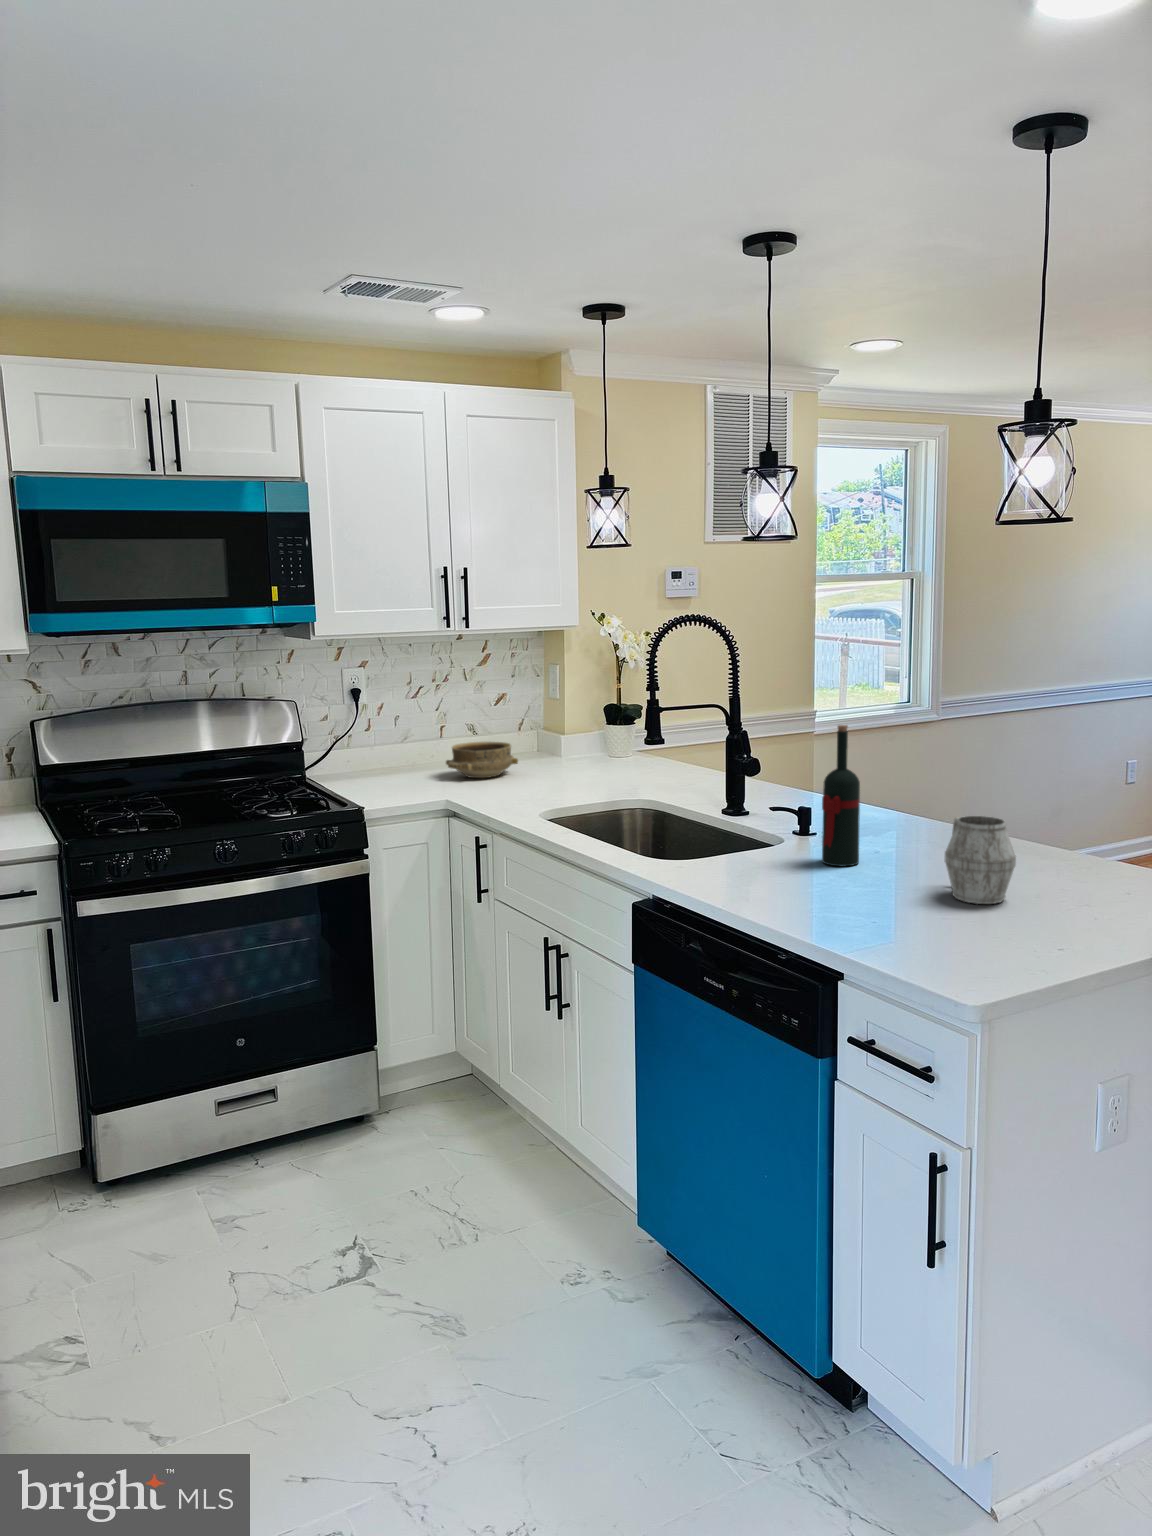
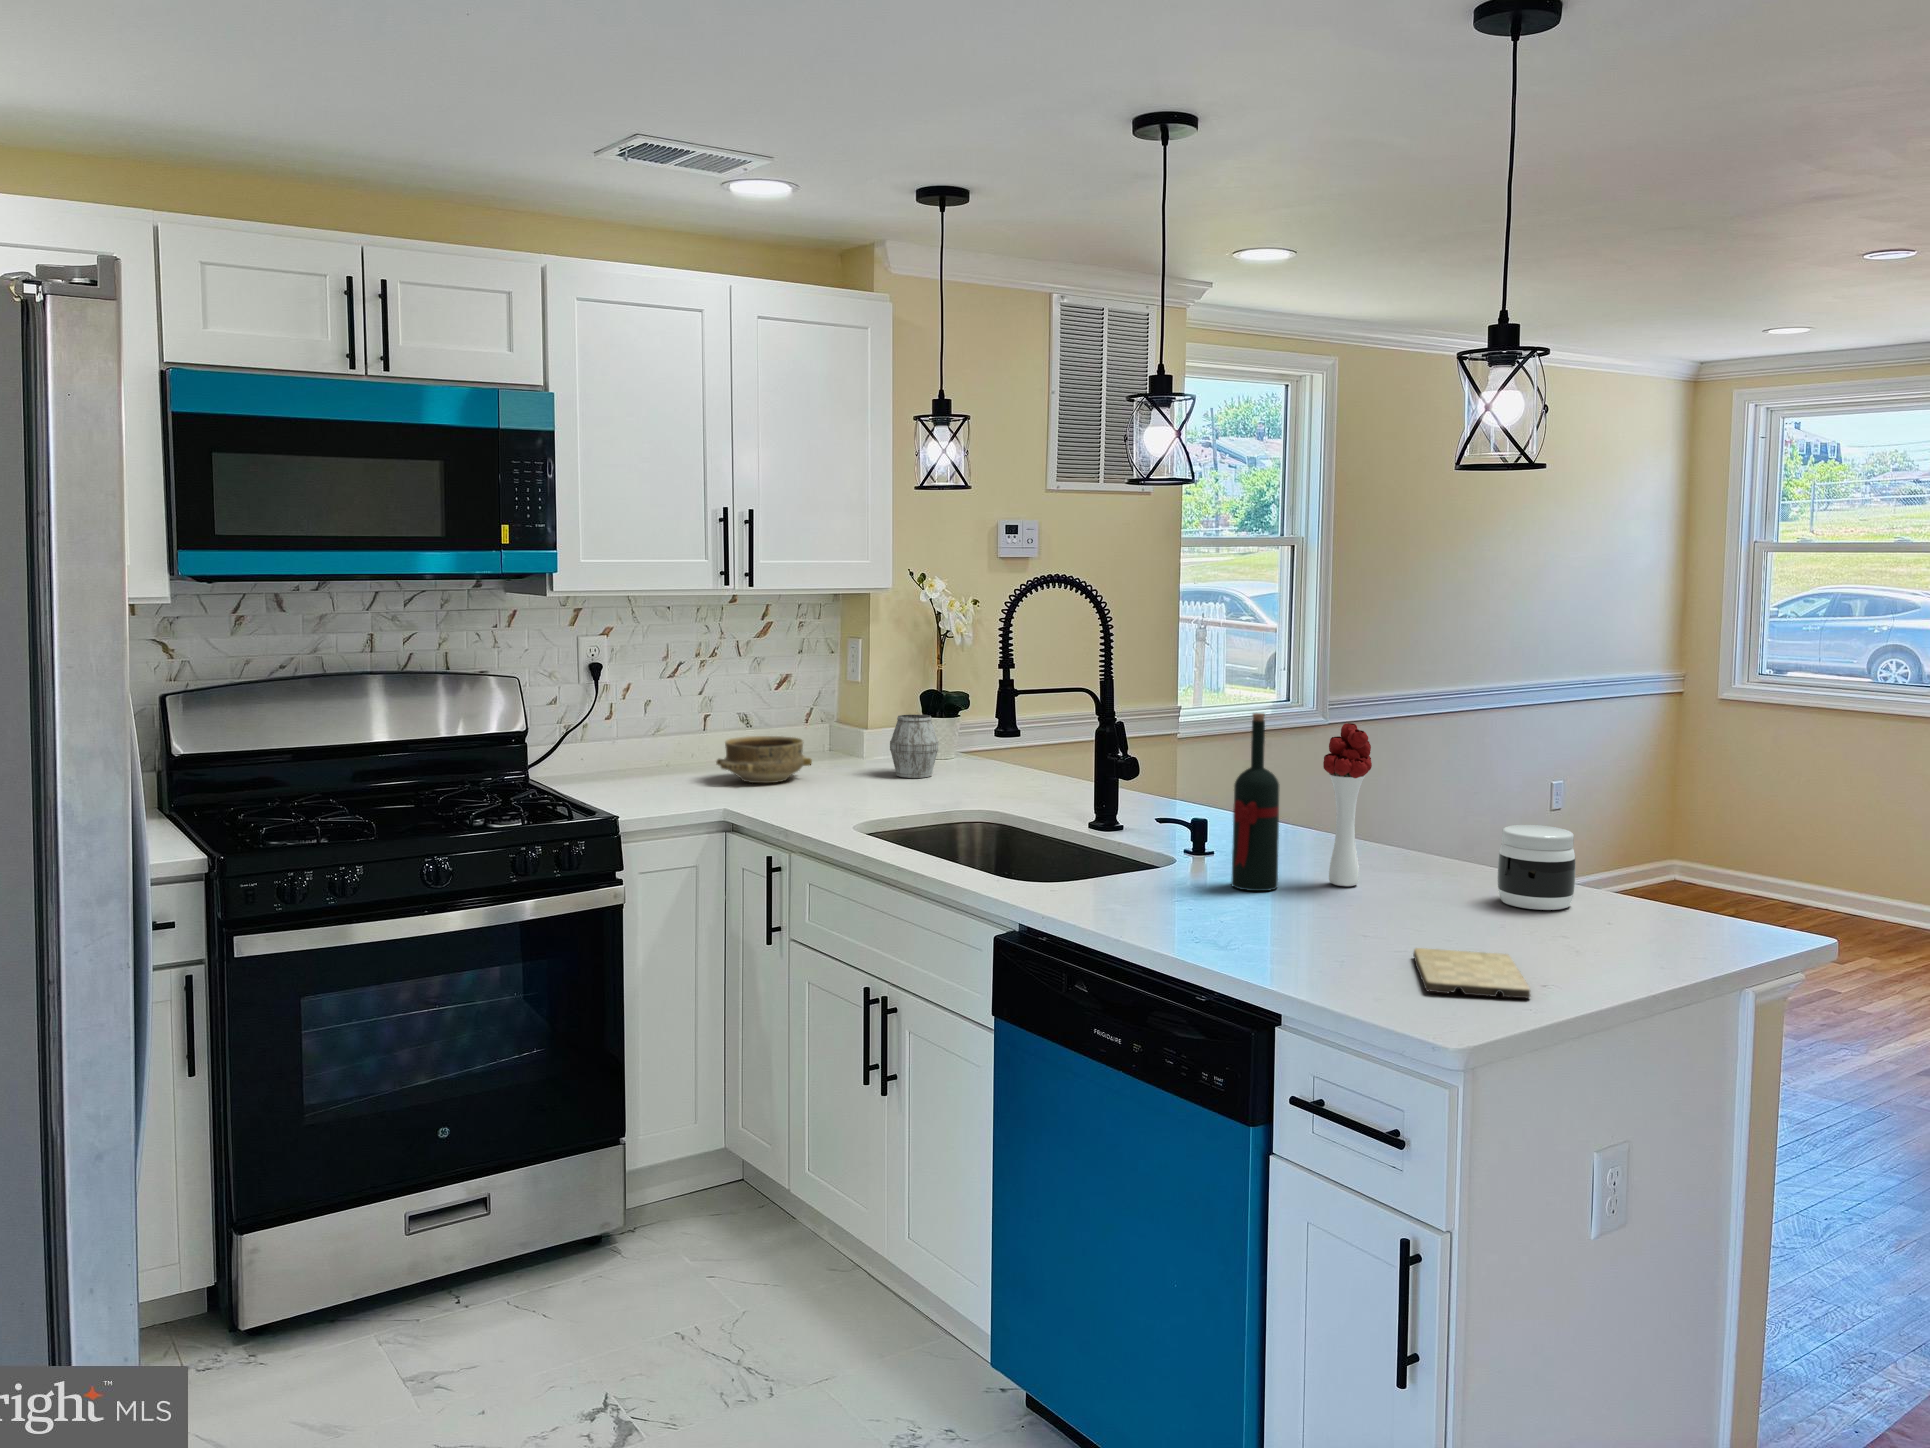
flower bouquet: none [896,732,936,862] -> present [1323,723,1372,886]
jar: none [1037,813,1100,882] -> present [1498,825,1576,910]
mug: present [945,816,1016,904] -> present [890,715,938,778]
cutting board: none [954,916,1044,960] -> present [1413,948,1530,998]

